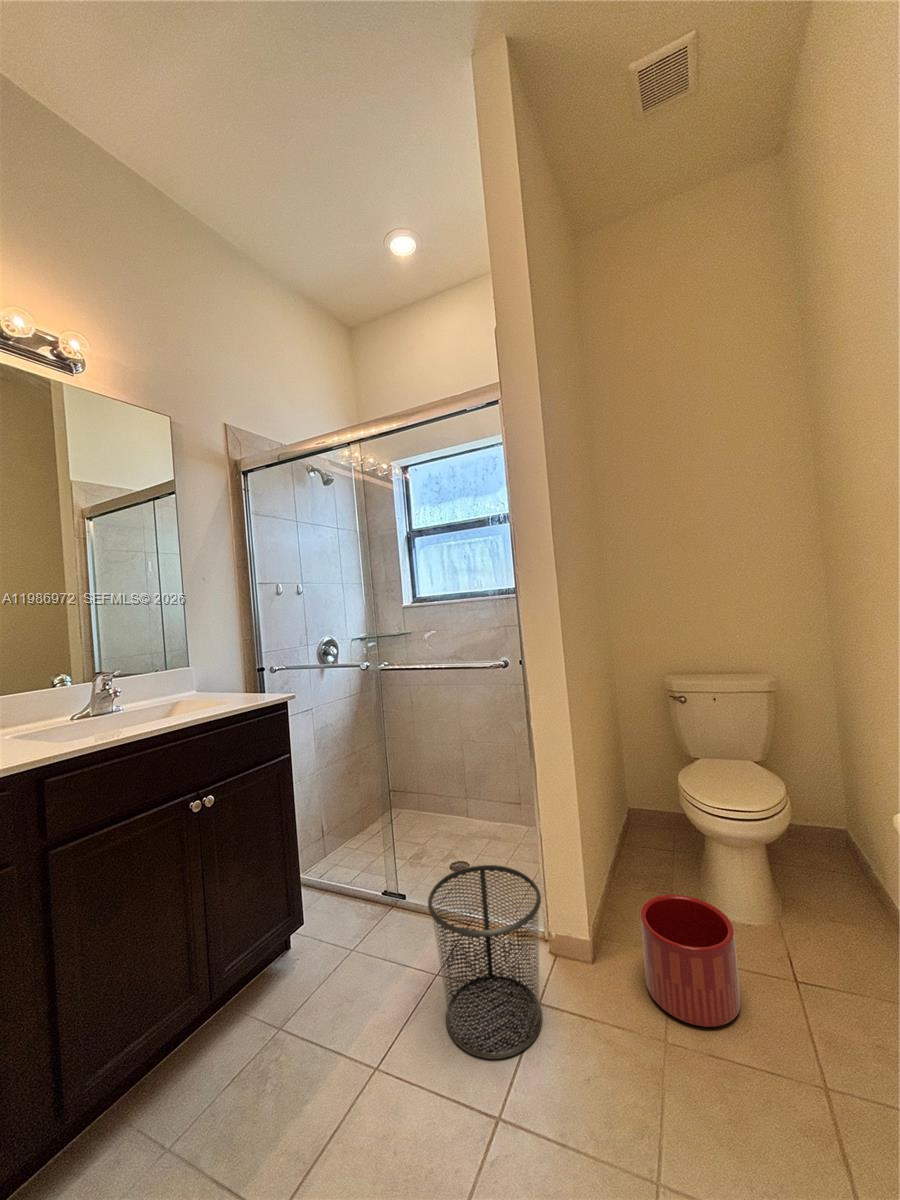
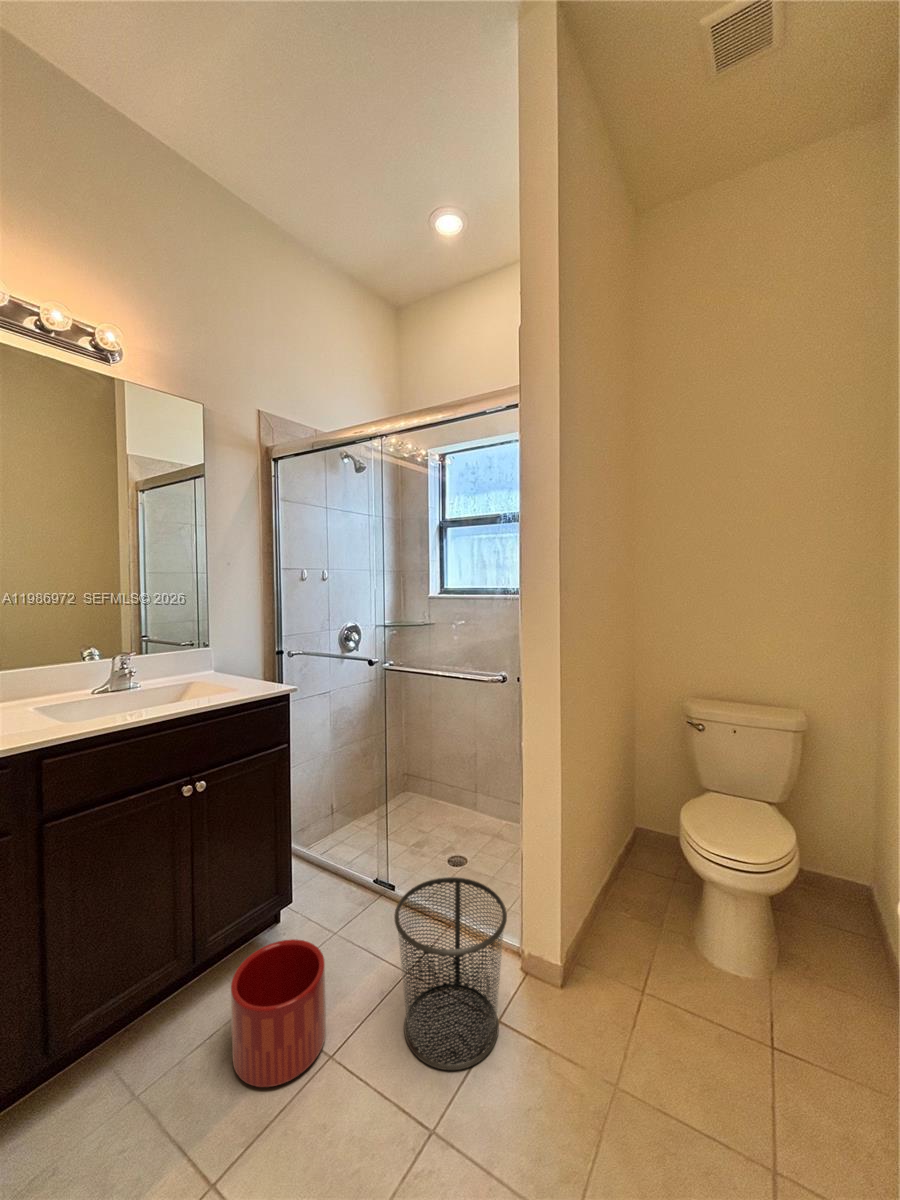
planter: present [640,894,740,1027] -> present [231,939,326,1087]

